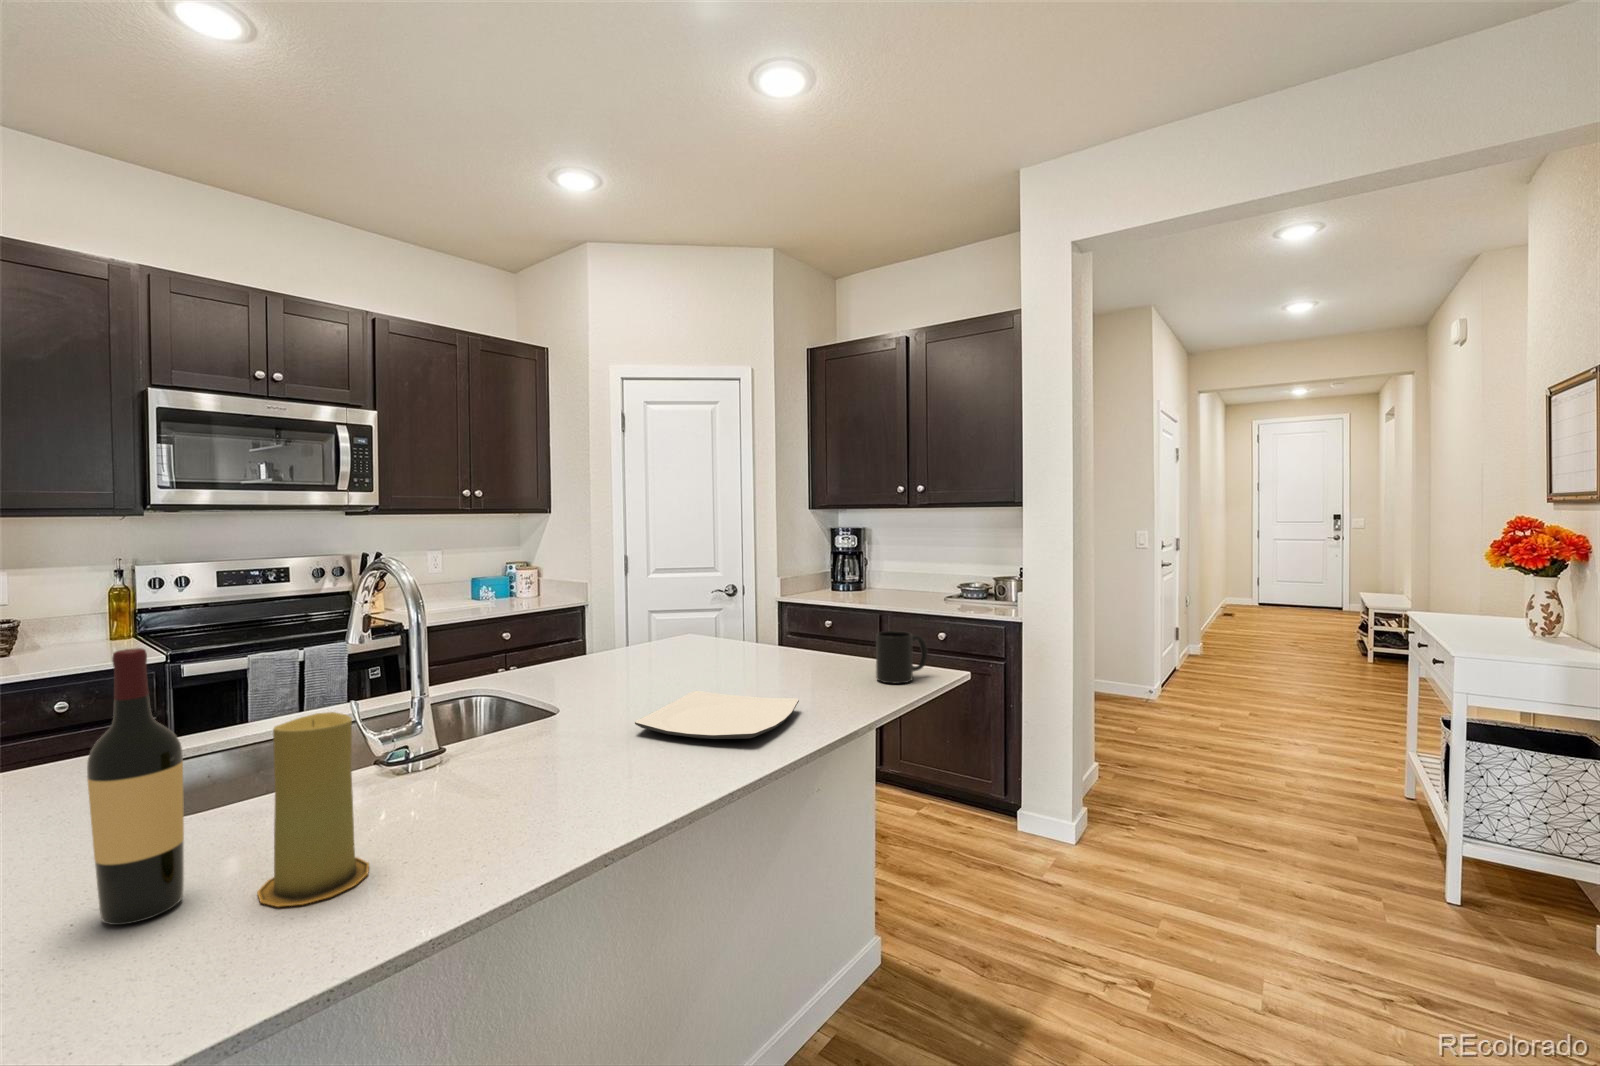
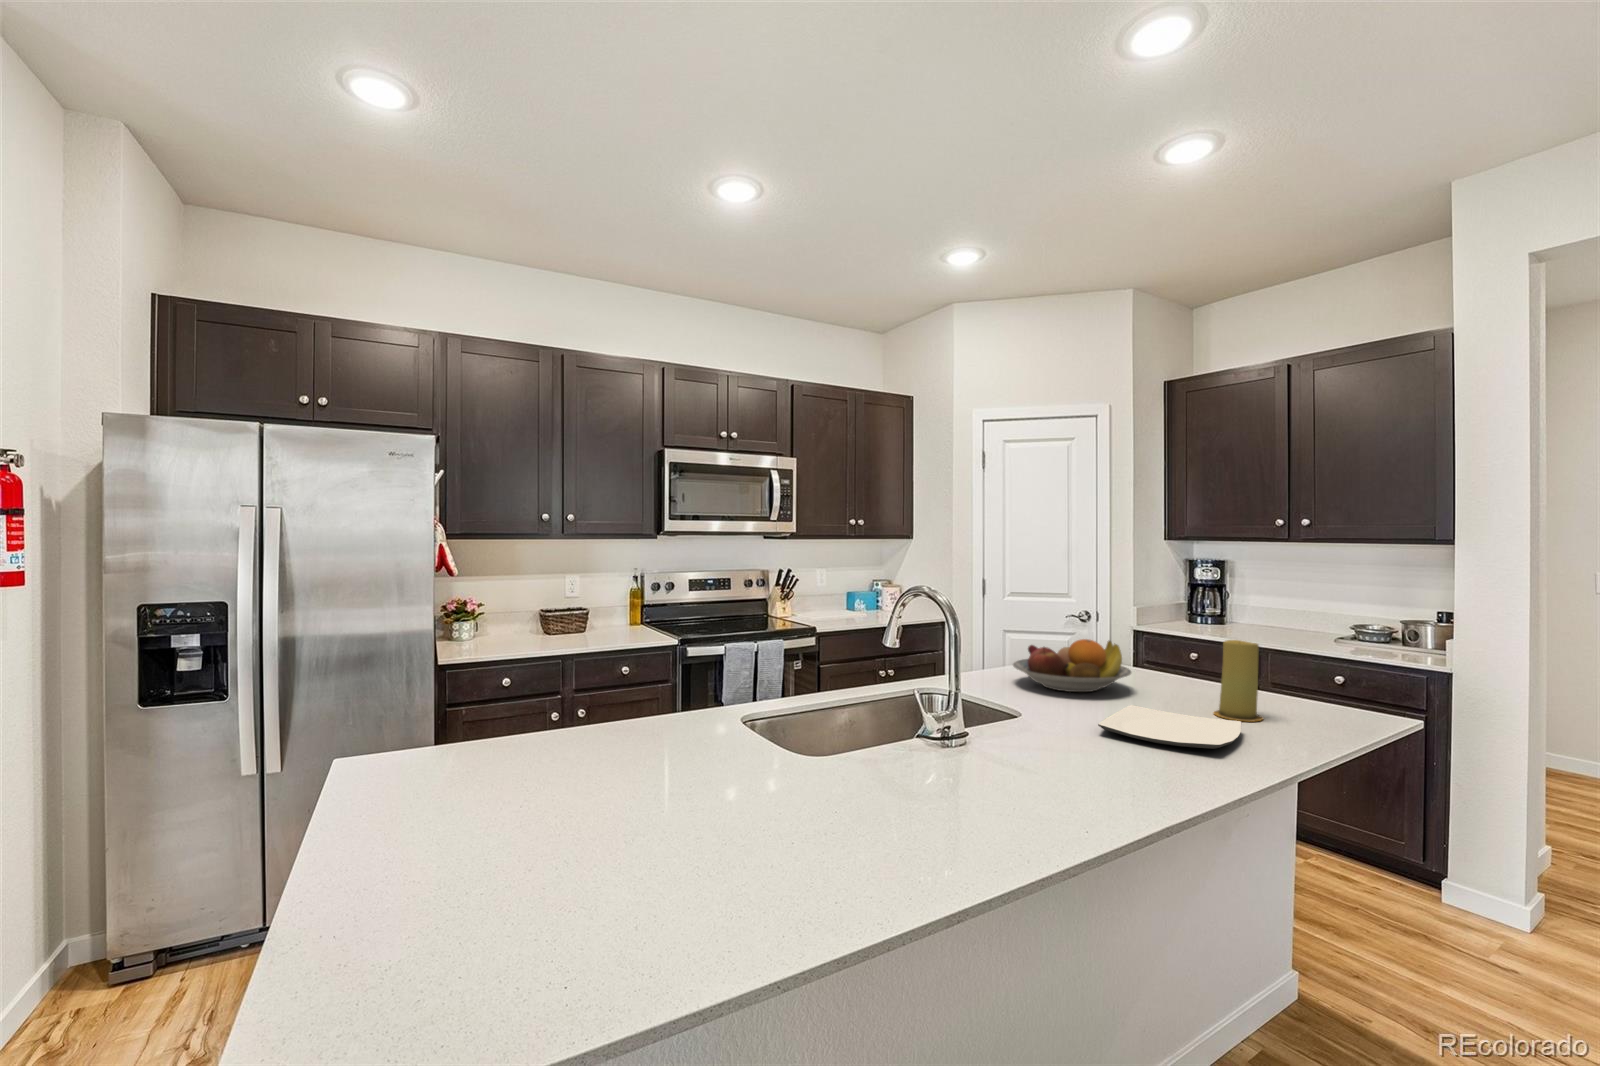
fruit bowl: none [585,616,716,679] -> present [1013,639,1131,692]
mug: present [876,631,928,684] -> none [1306,668,1365,719]
wine bottle: present [87,648,184,925] -> none [835,637,877,805]
candle: present [257,712,369,907] -> present [1214,640,1263,722]

